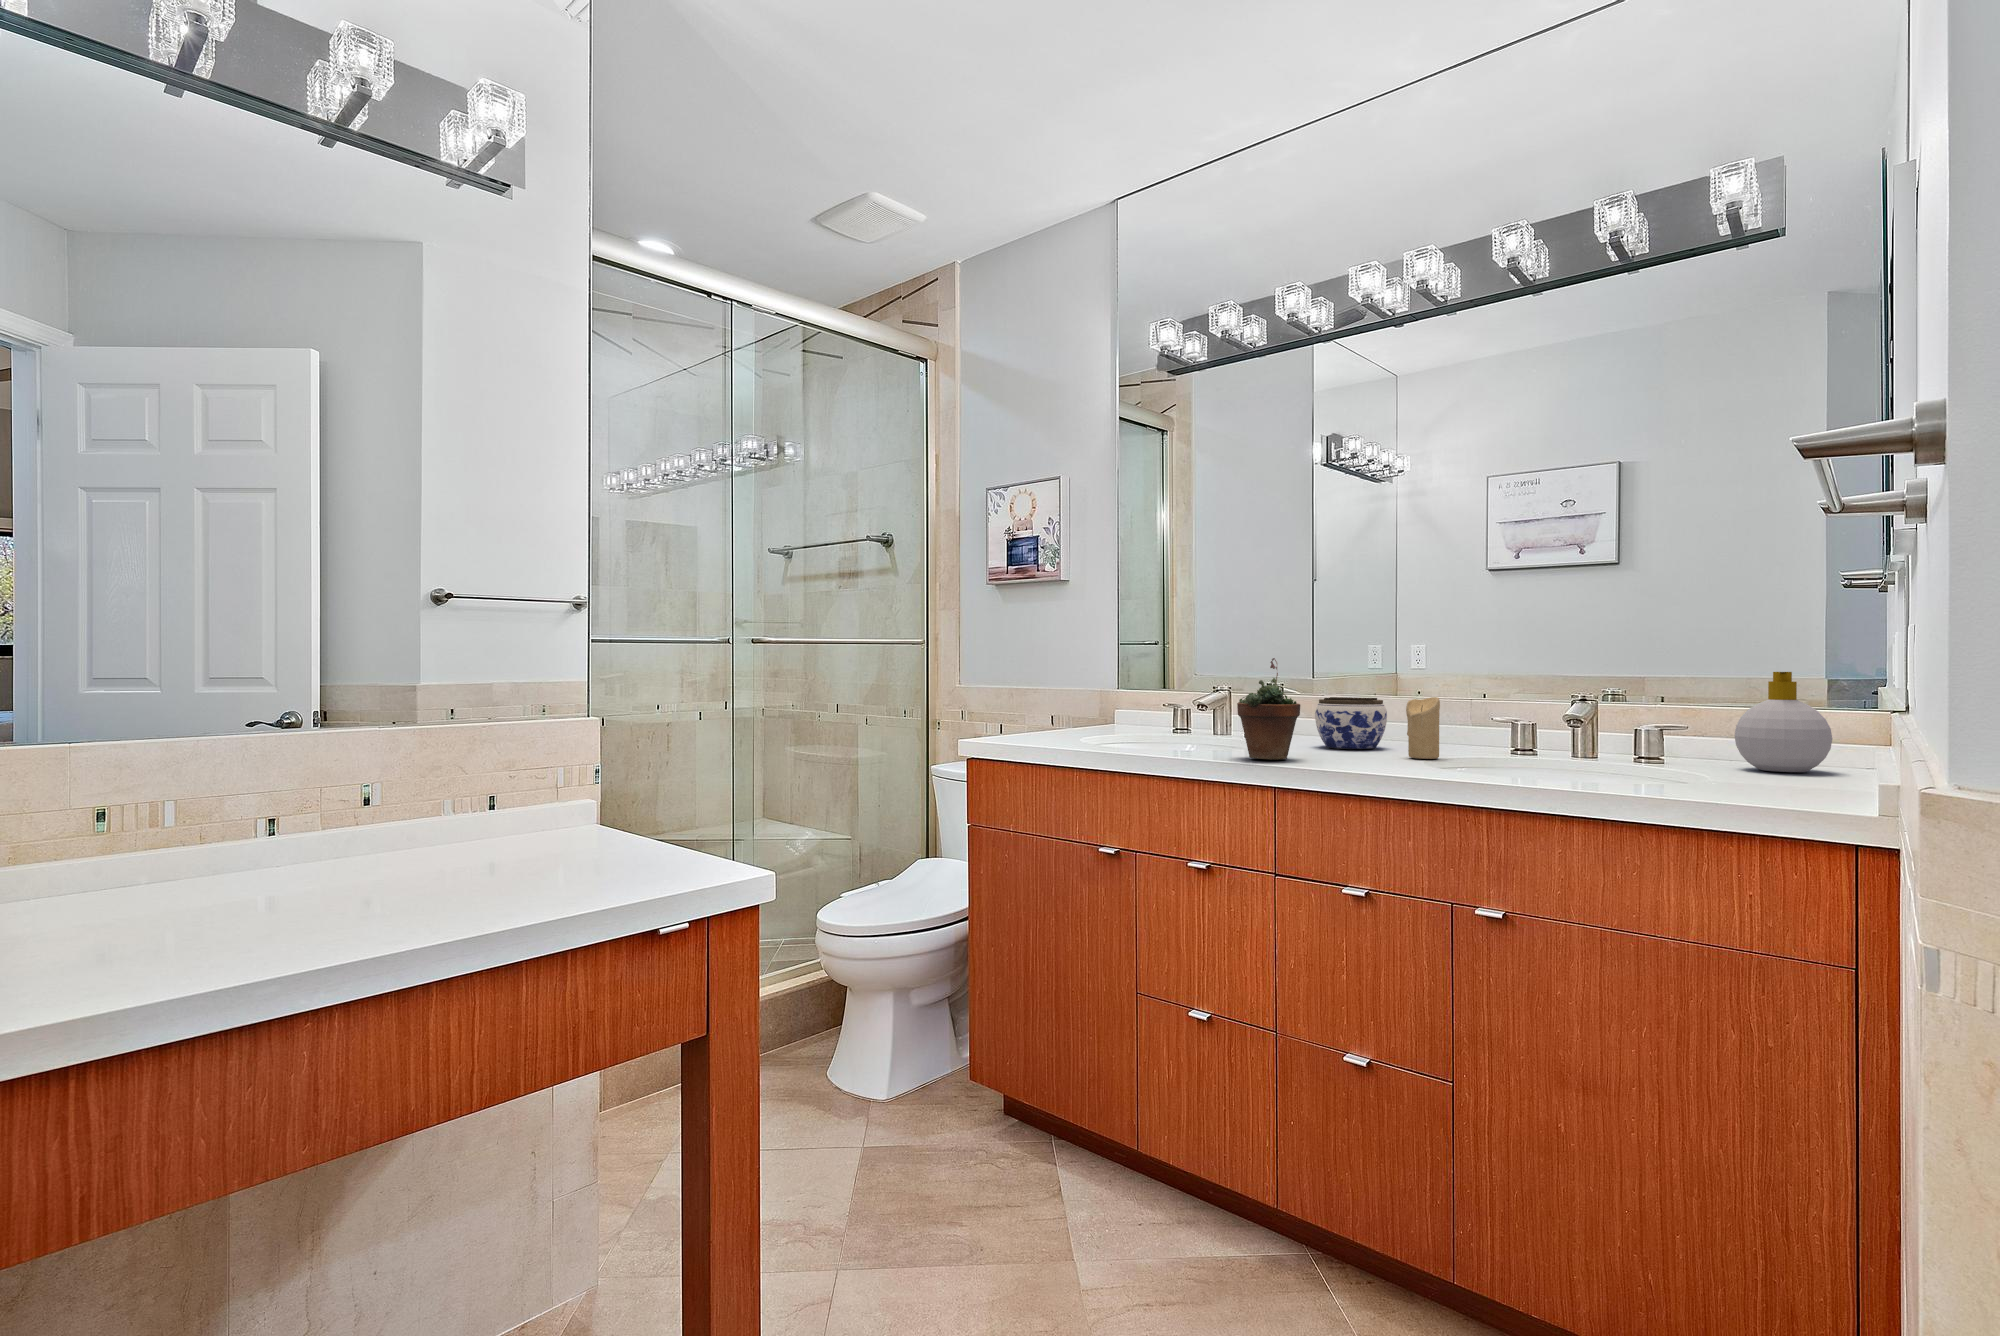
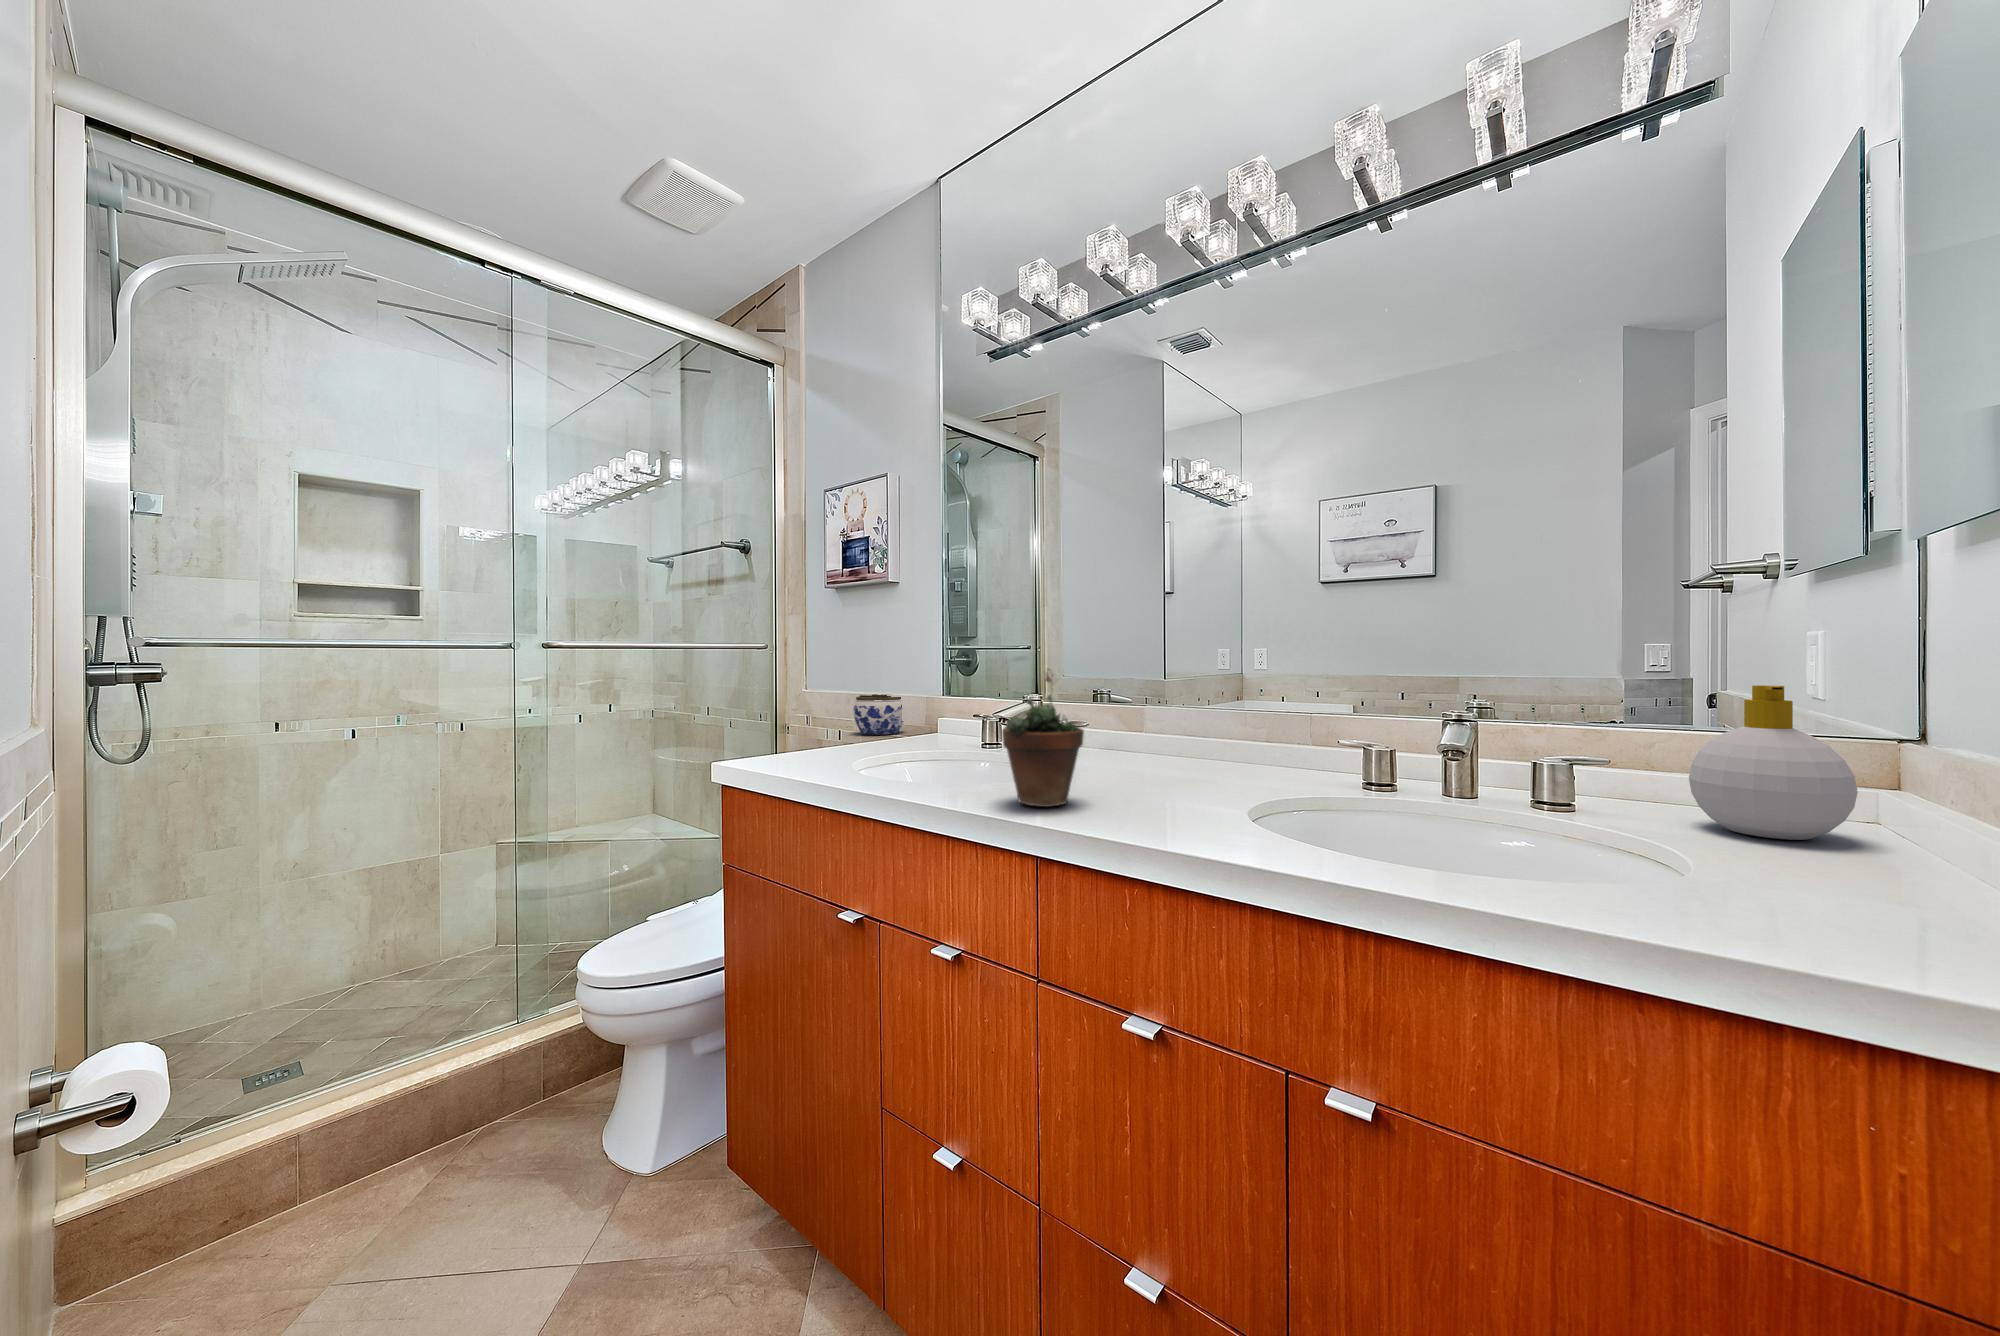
jar: present [1315,697,1387,749] -> present [853,694,904,735]
candle: present [1406,697,1440,759] -> none [1225,718,1269,802]

